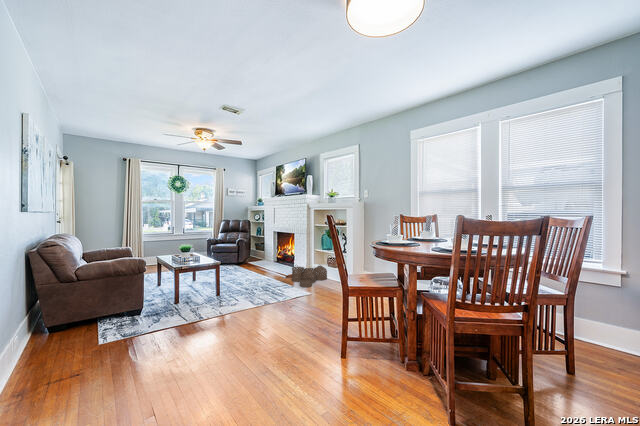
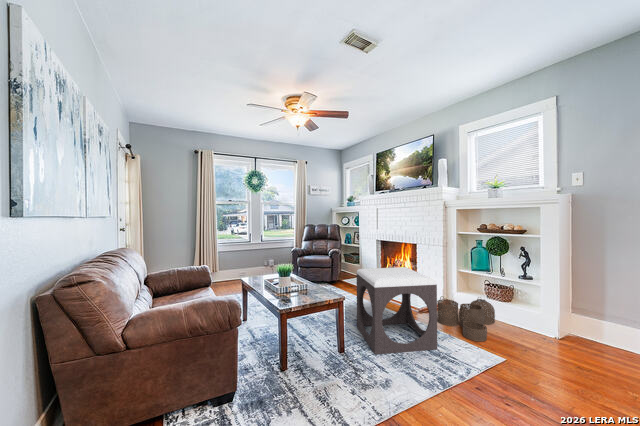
footstool: none [237,246,278,295] -> present [357,267,437,354]

